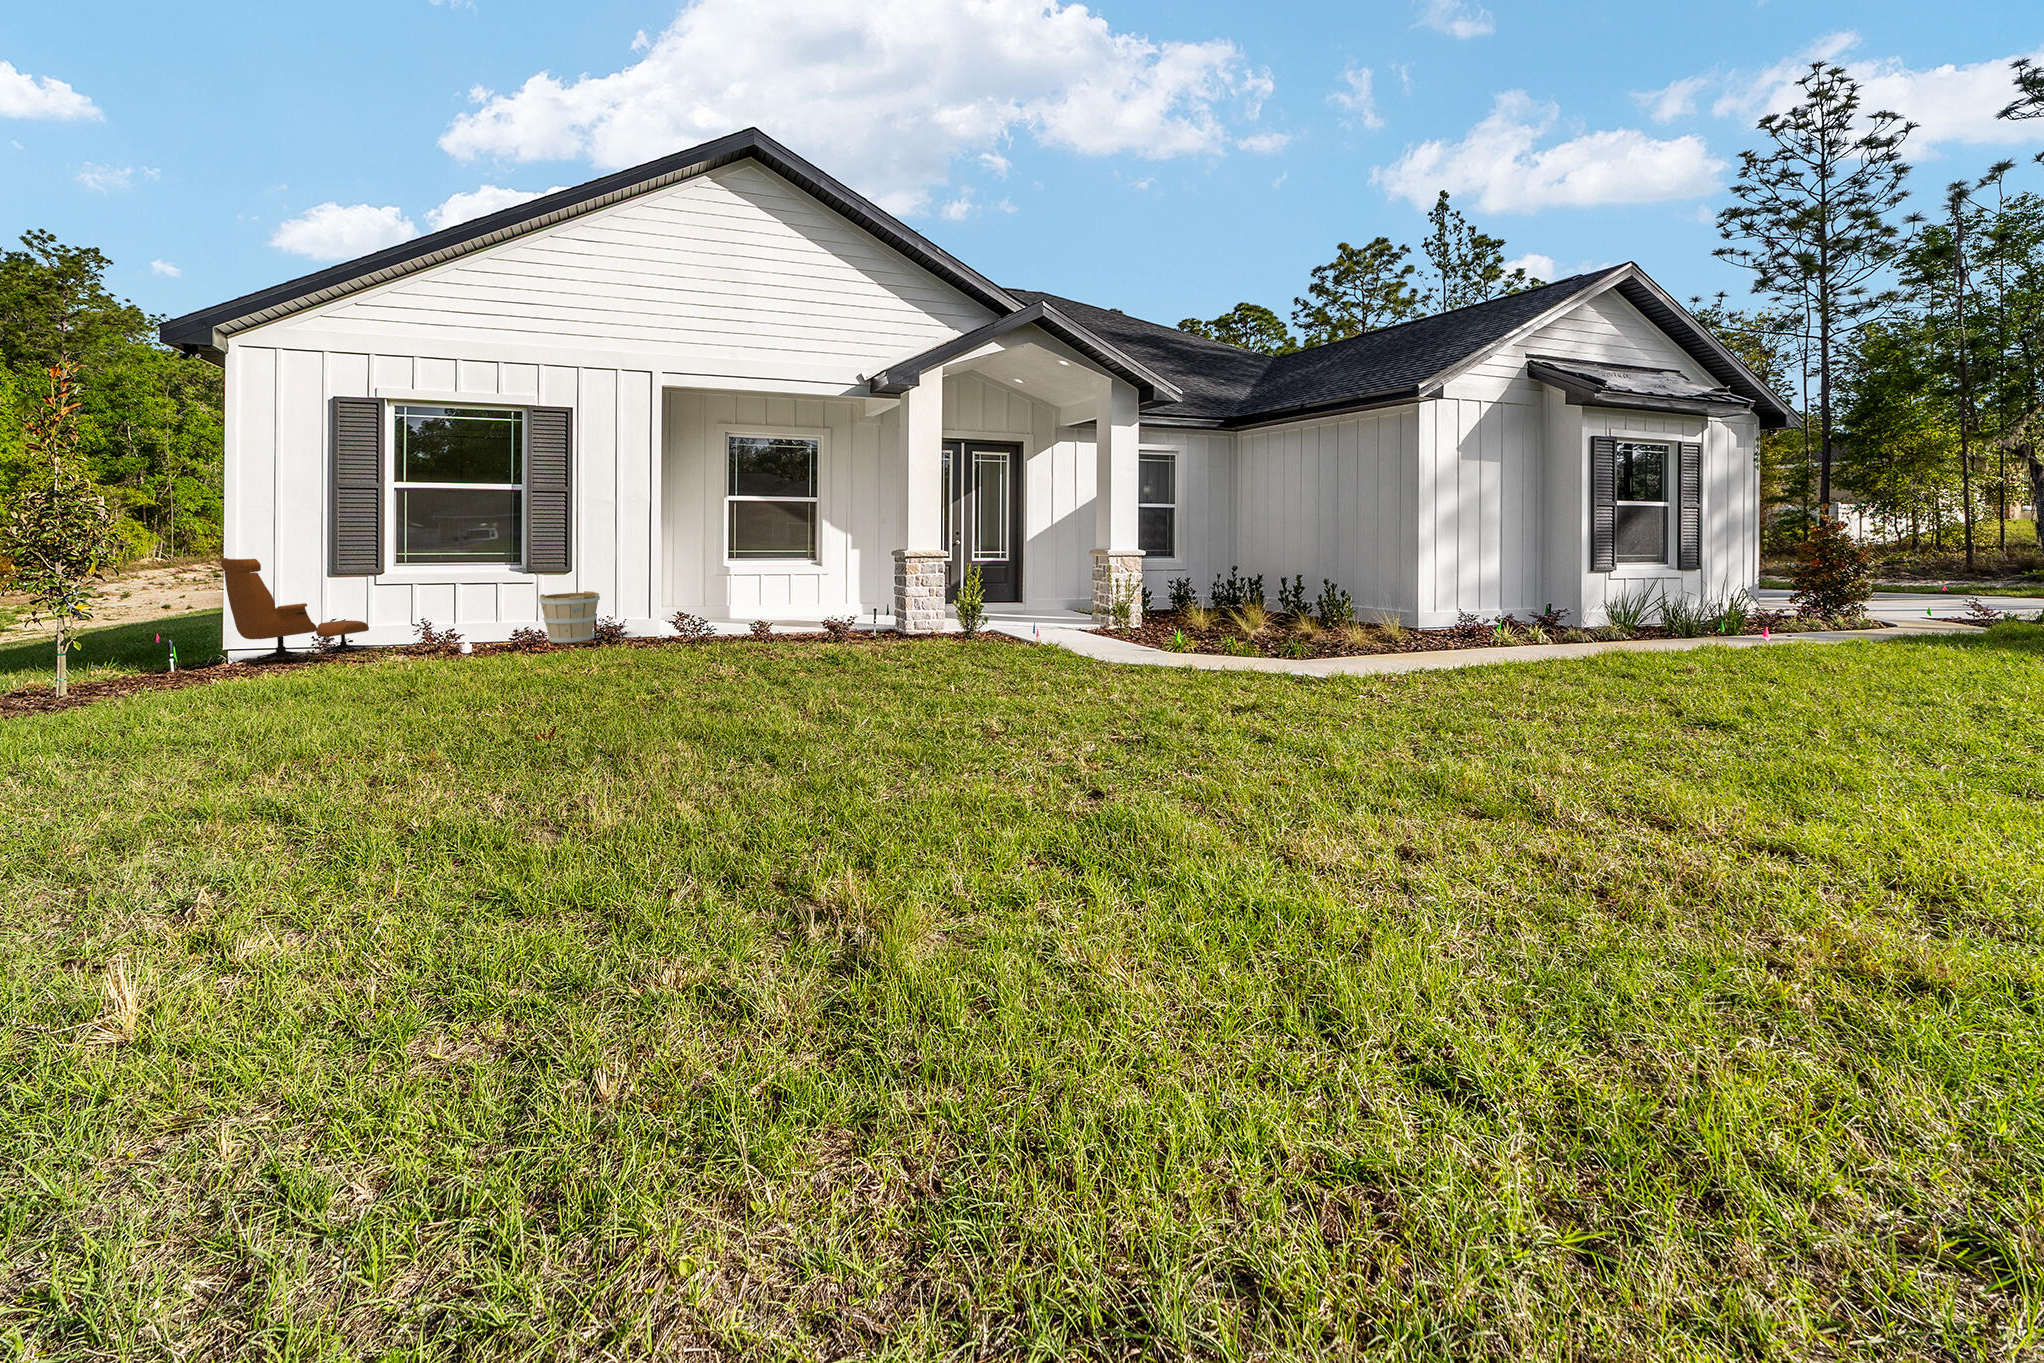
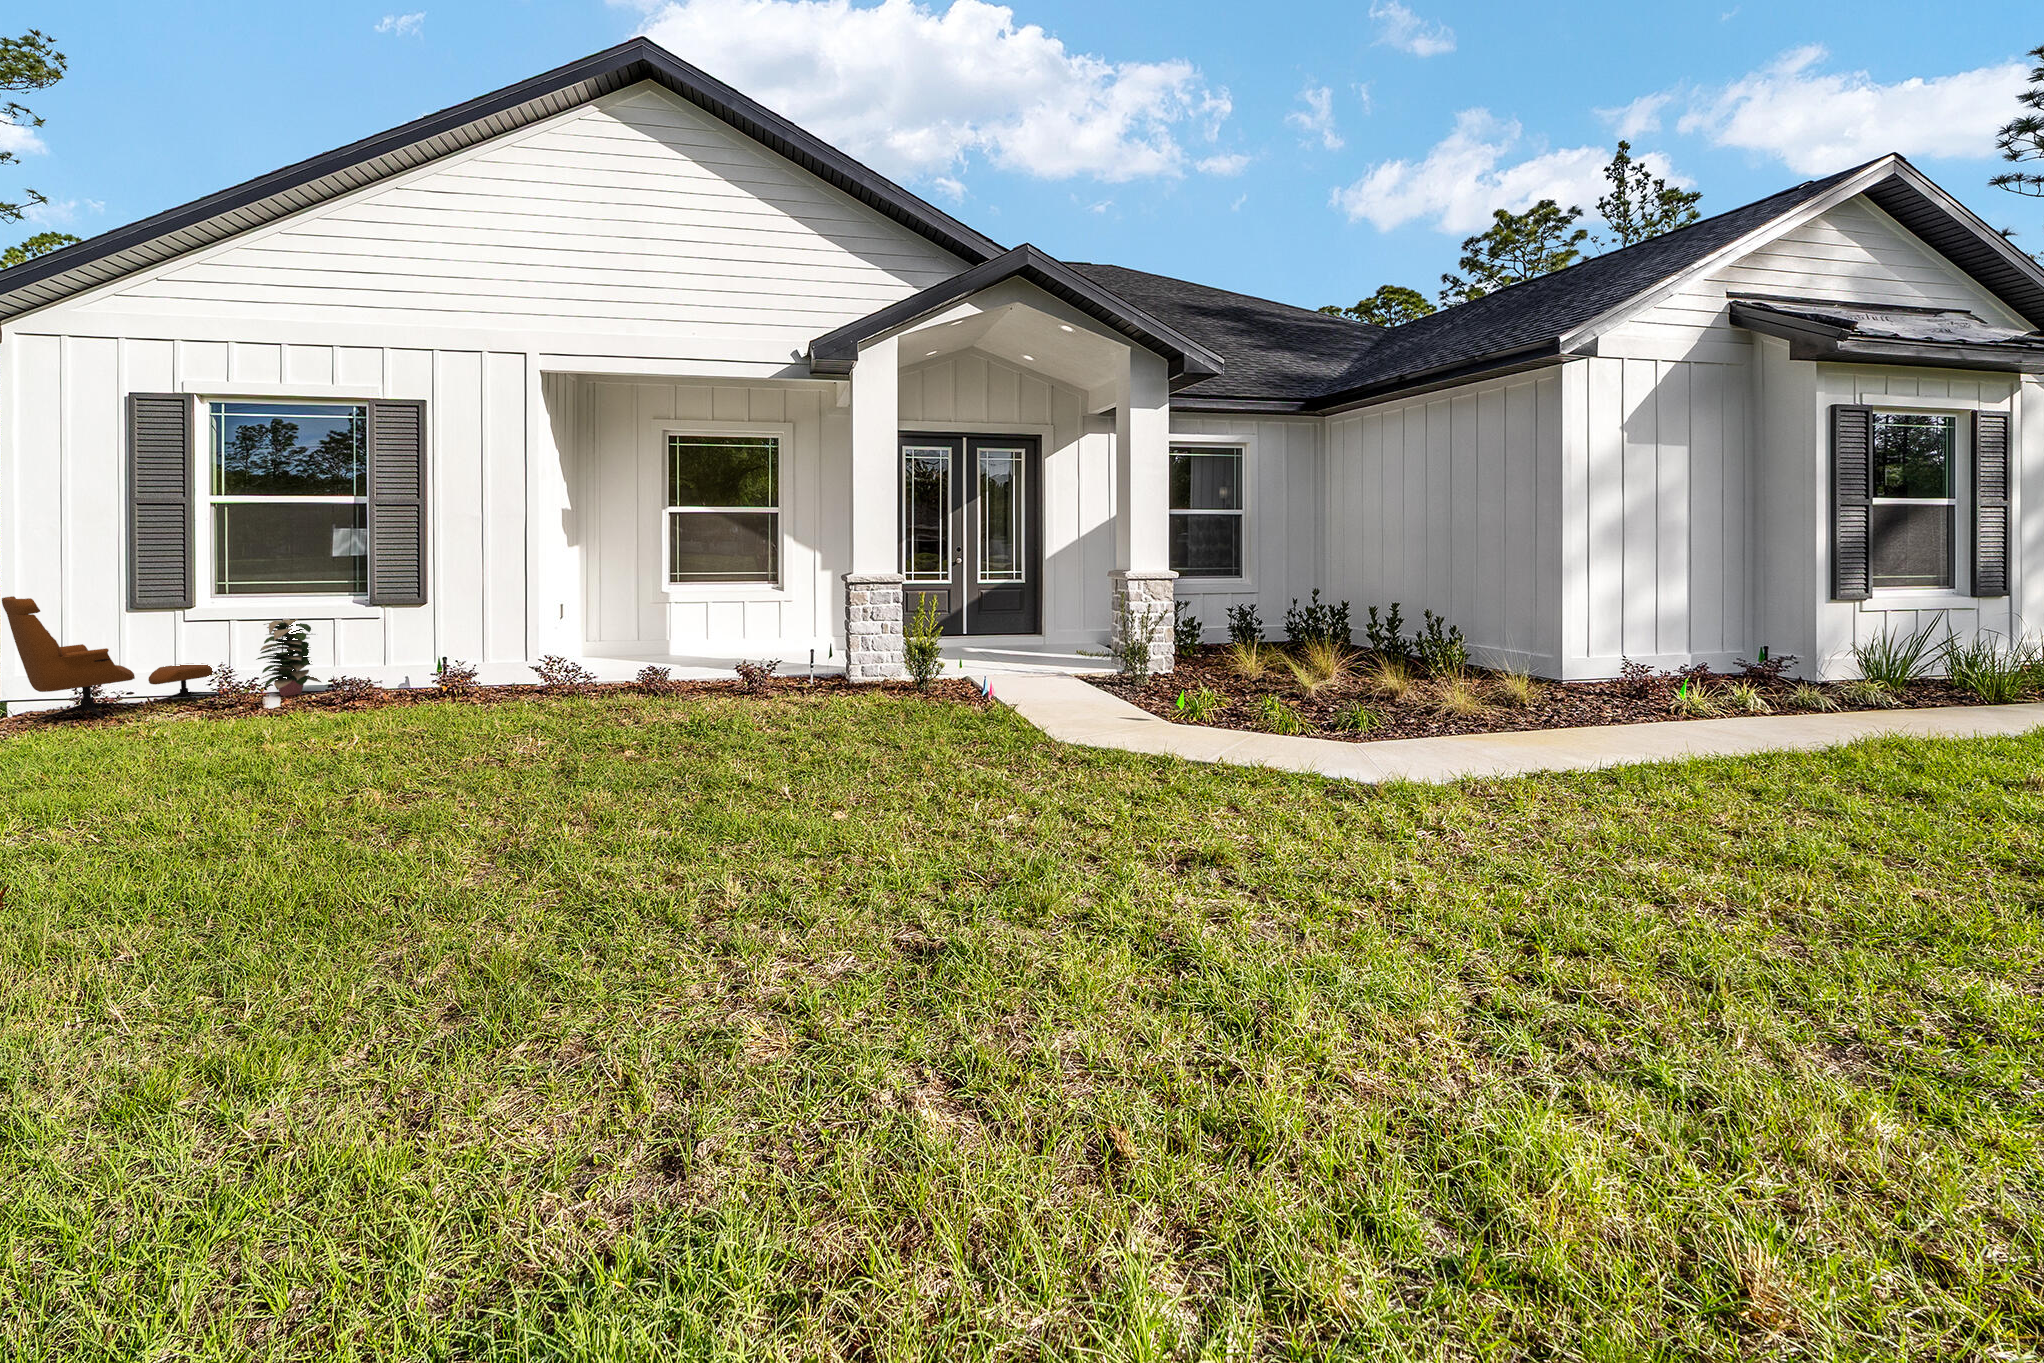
decorative plant: none [408,583,463,648] -> present [256,619,321,696]
wooden bucket: present [539,591,600,643] -> none [406,627,482,692]

